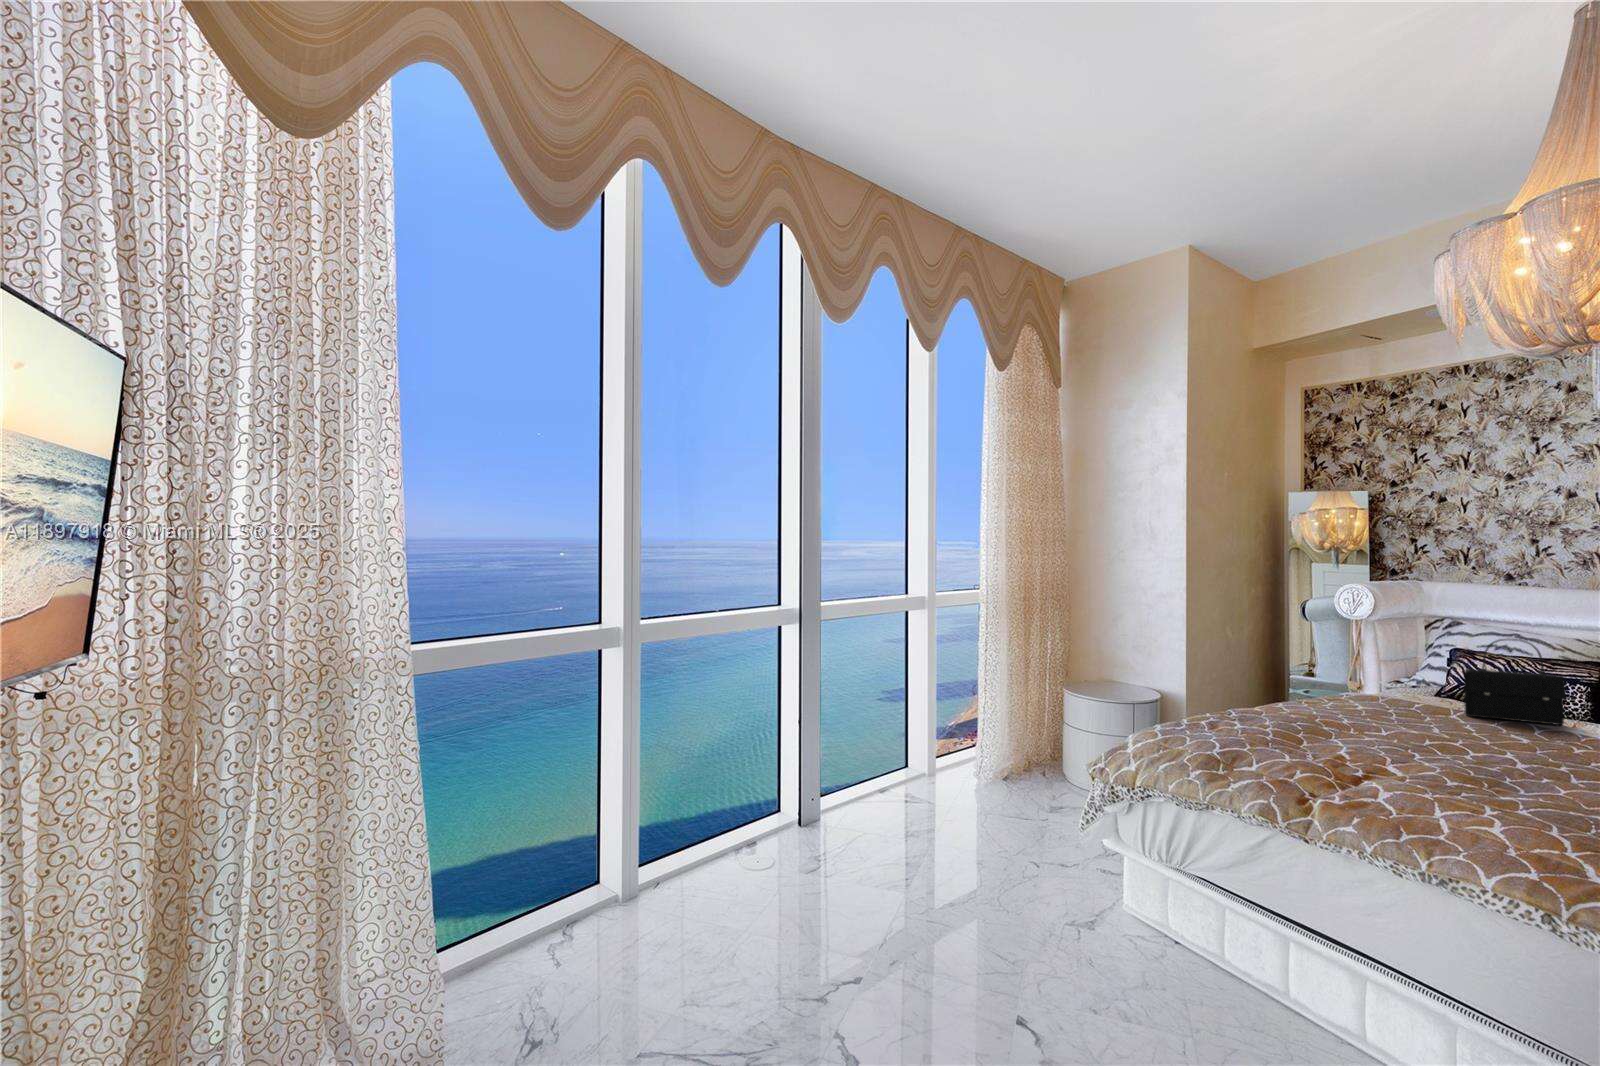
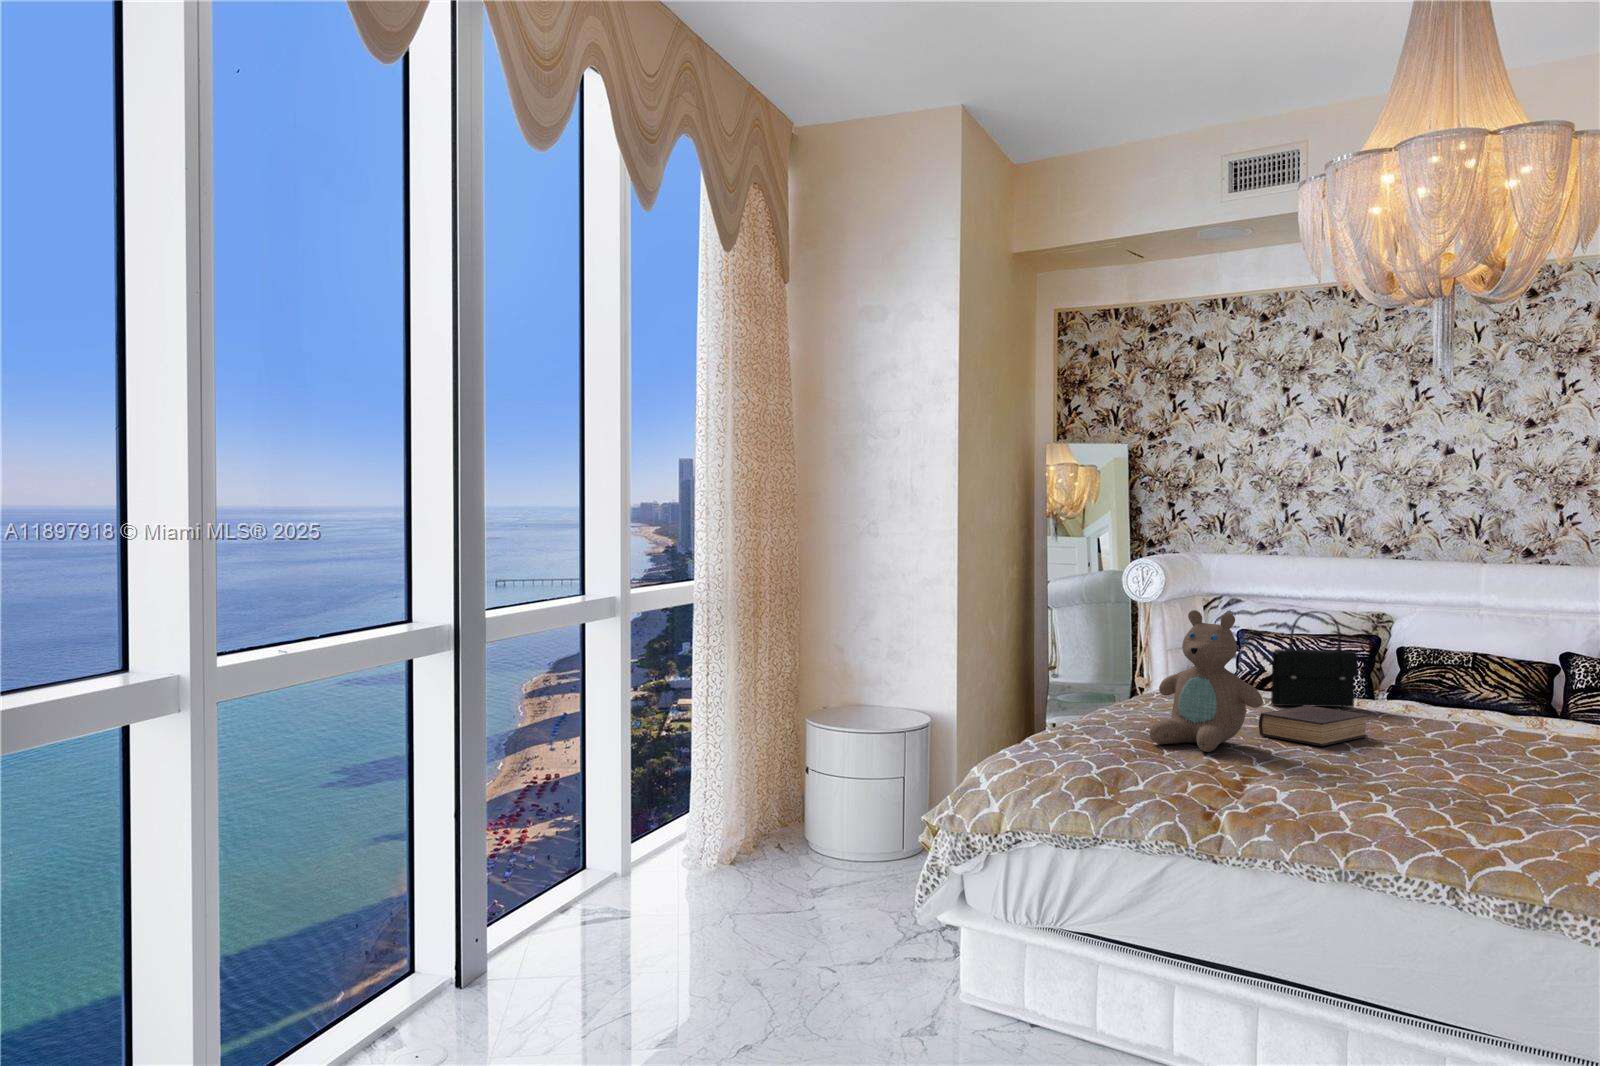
teddy bear: none [1298,633,1409,748] -> present [1149,610,1263,752]
book: none [1420,720,1551,757] -> present [1259,706,1368,746]

